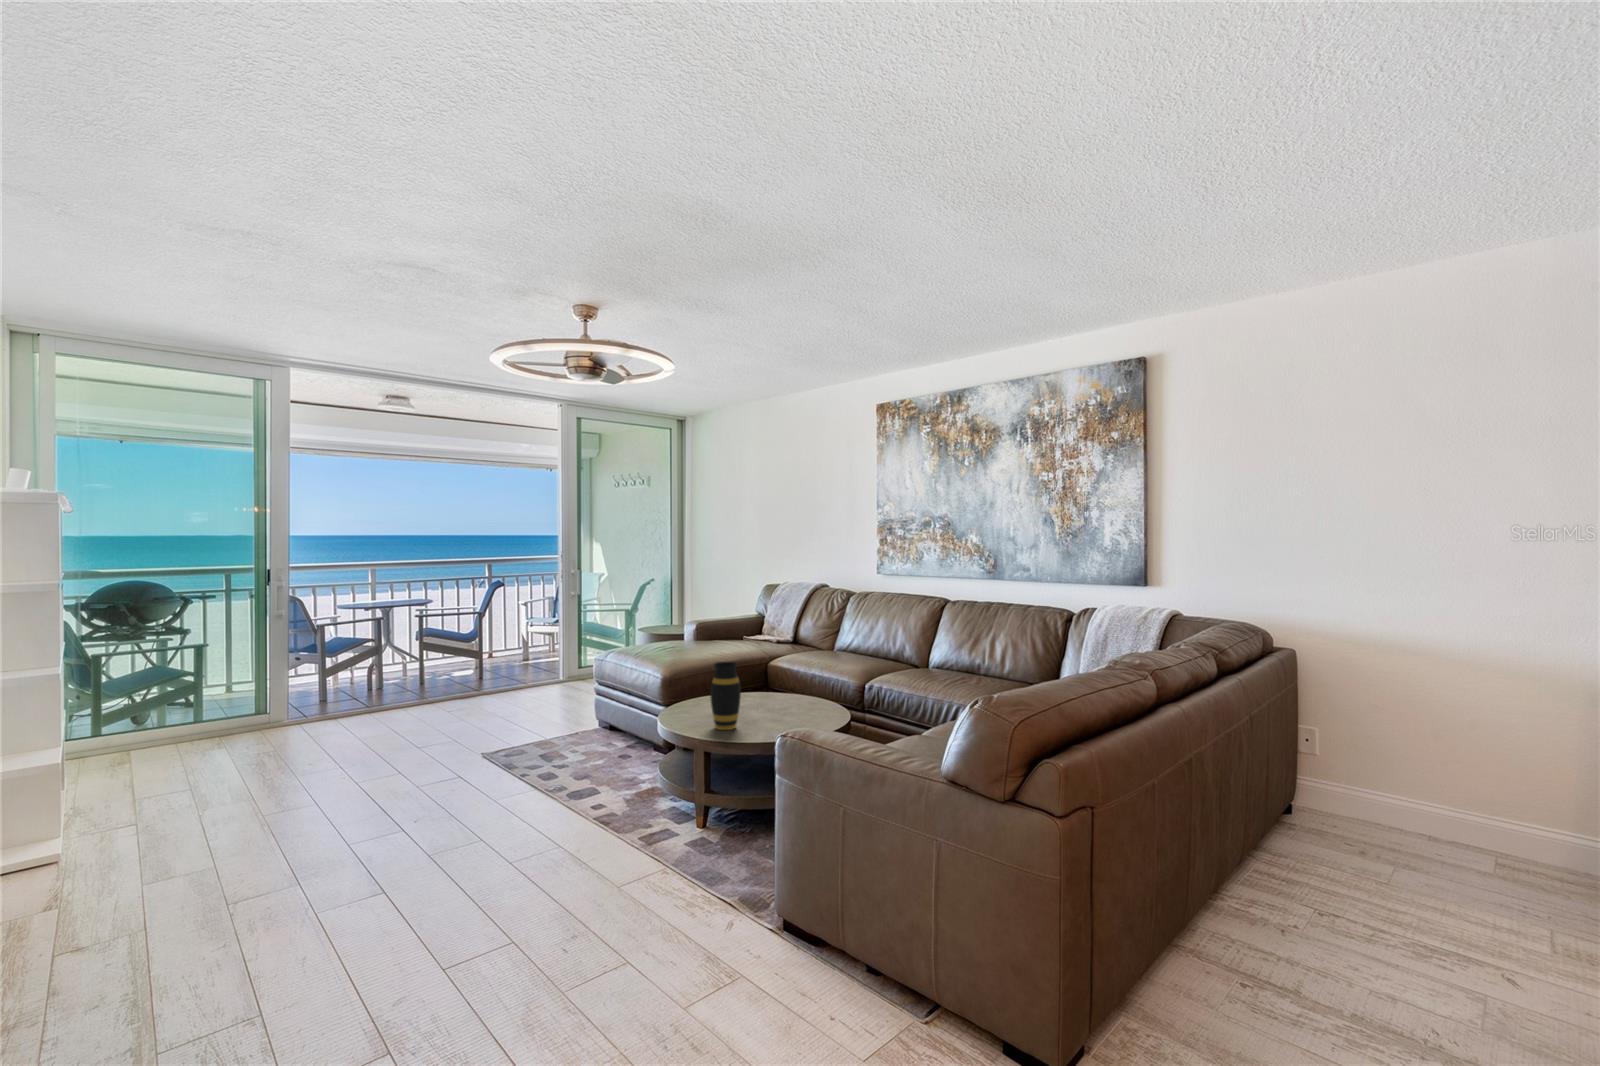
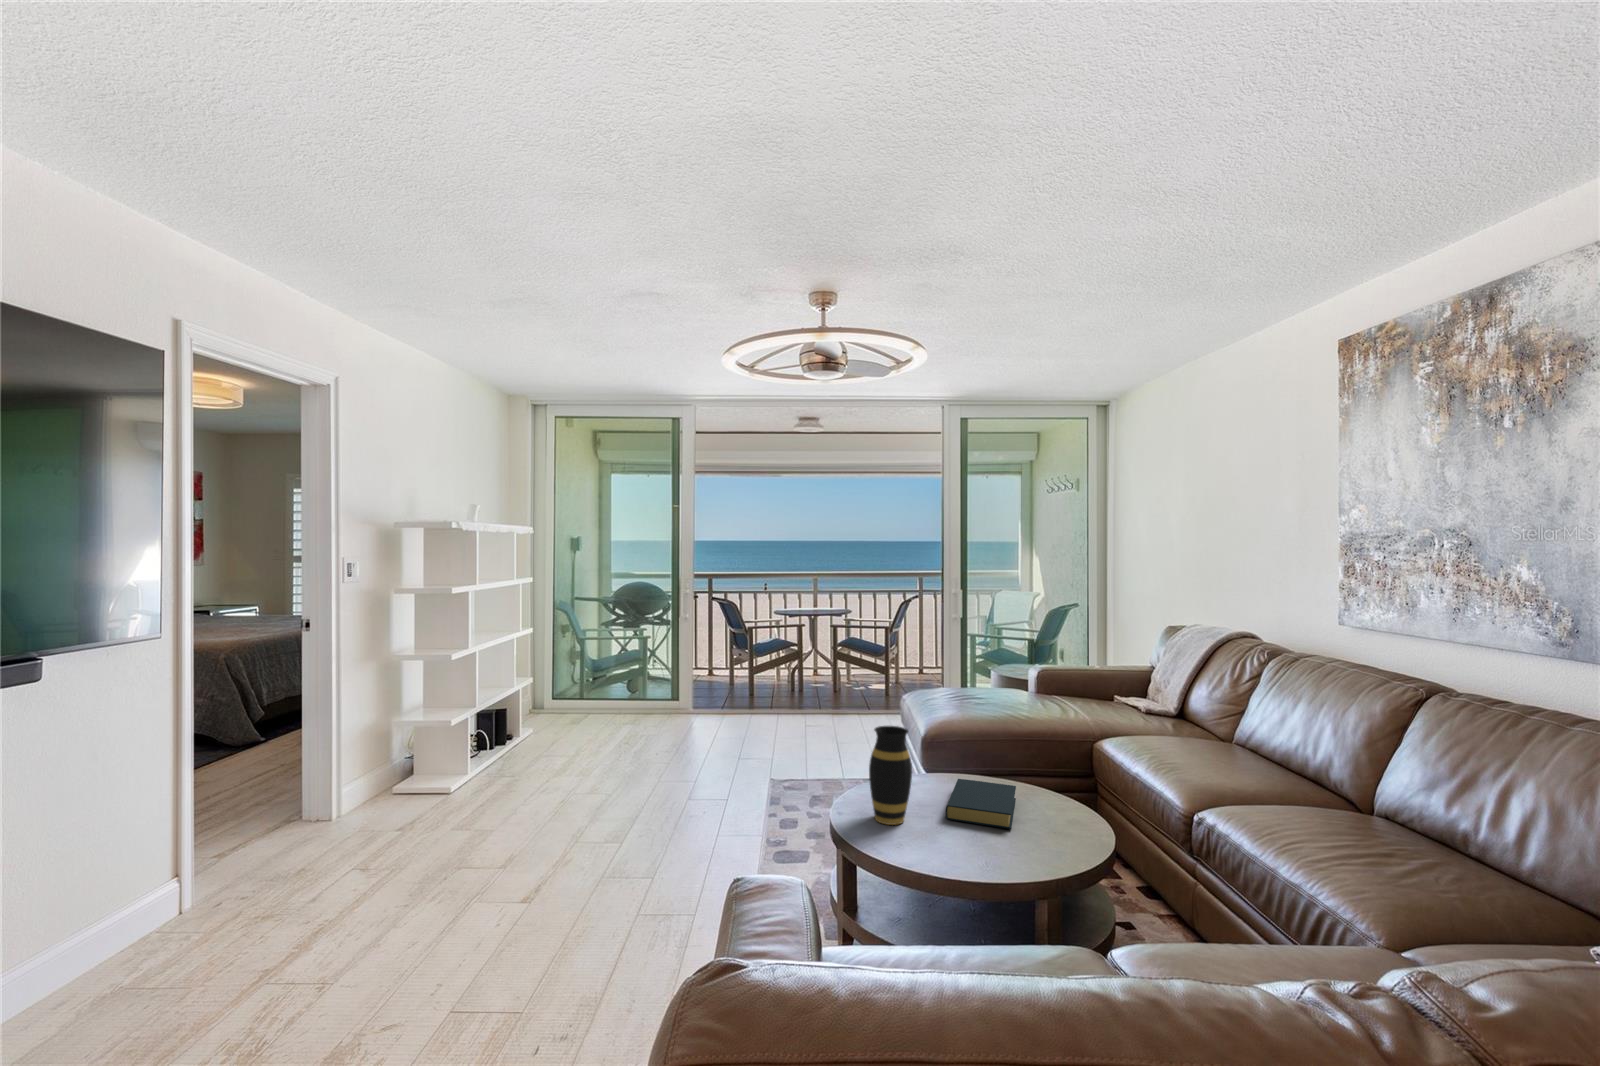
hardback book: none [734,693,794,719] -> present [946,779,1016,829]

